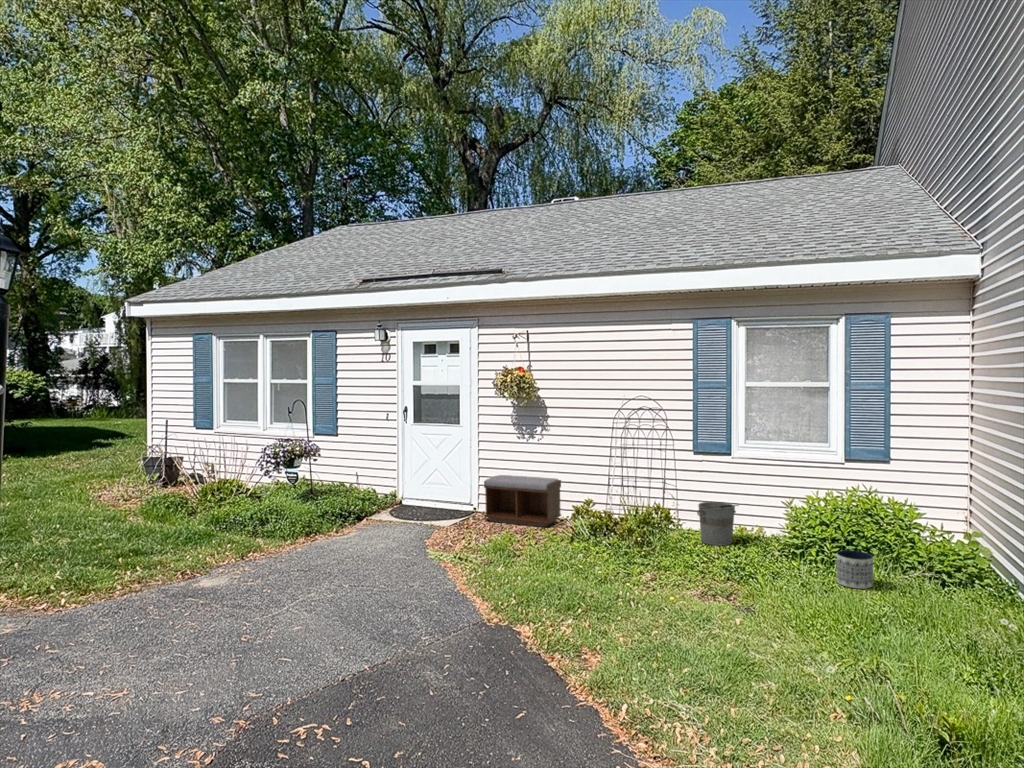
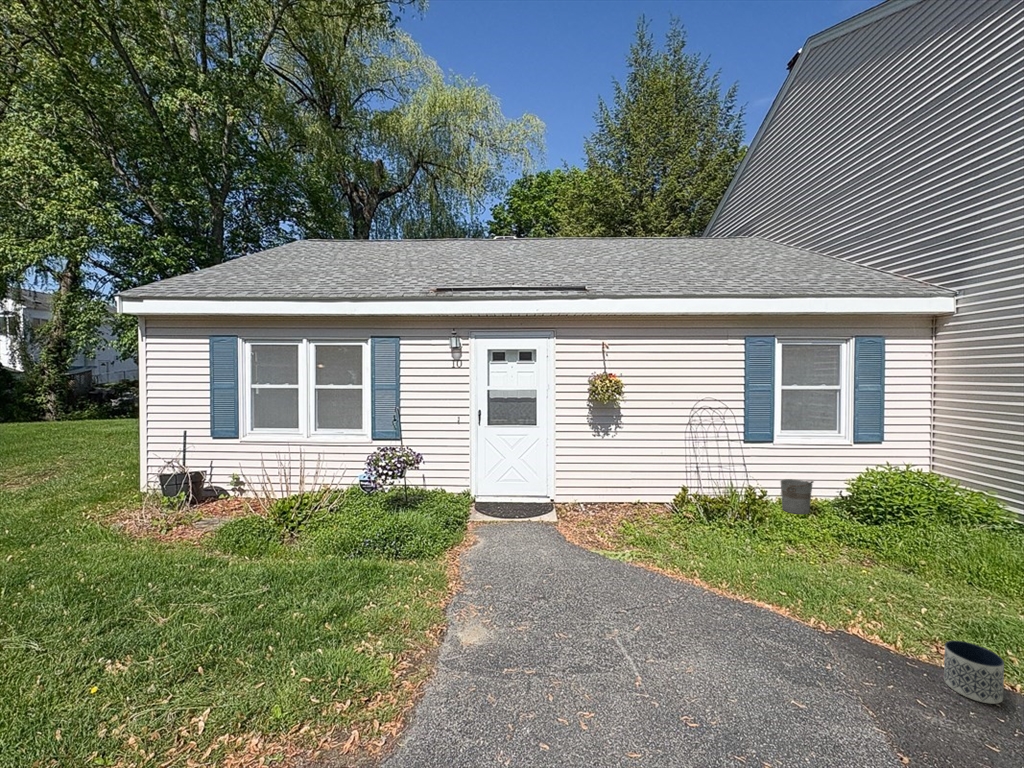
bench: present [484,475,561,527] -> none [576,468,641,511]
planter: present [836,550,873,589] -> present [944,641,1004,704]

